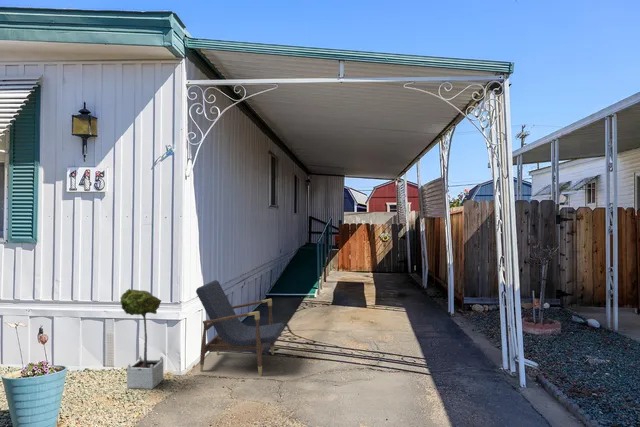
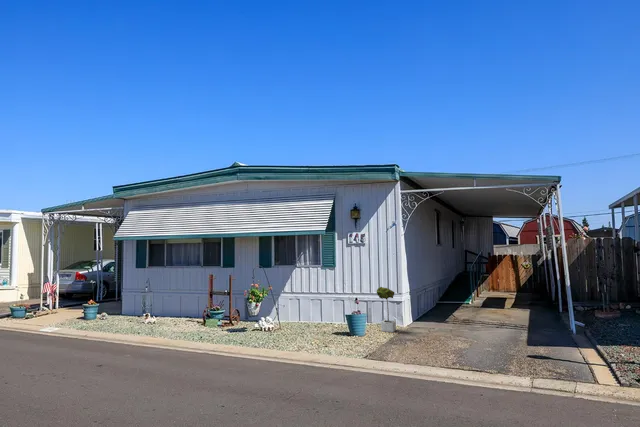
lounge chair: present [196,280,284,376] -> none [408,286,453,332]

